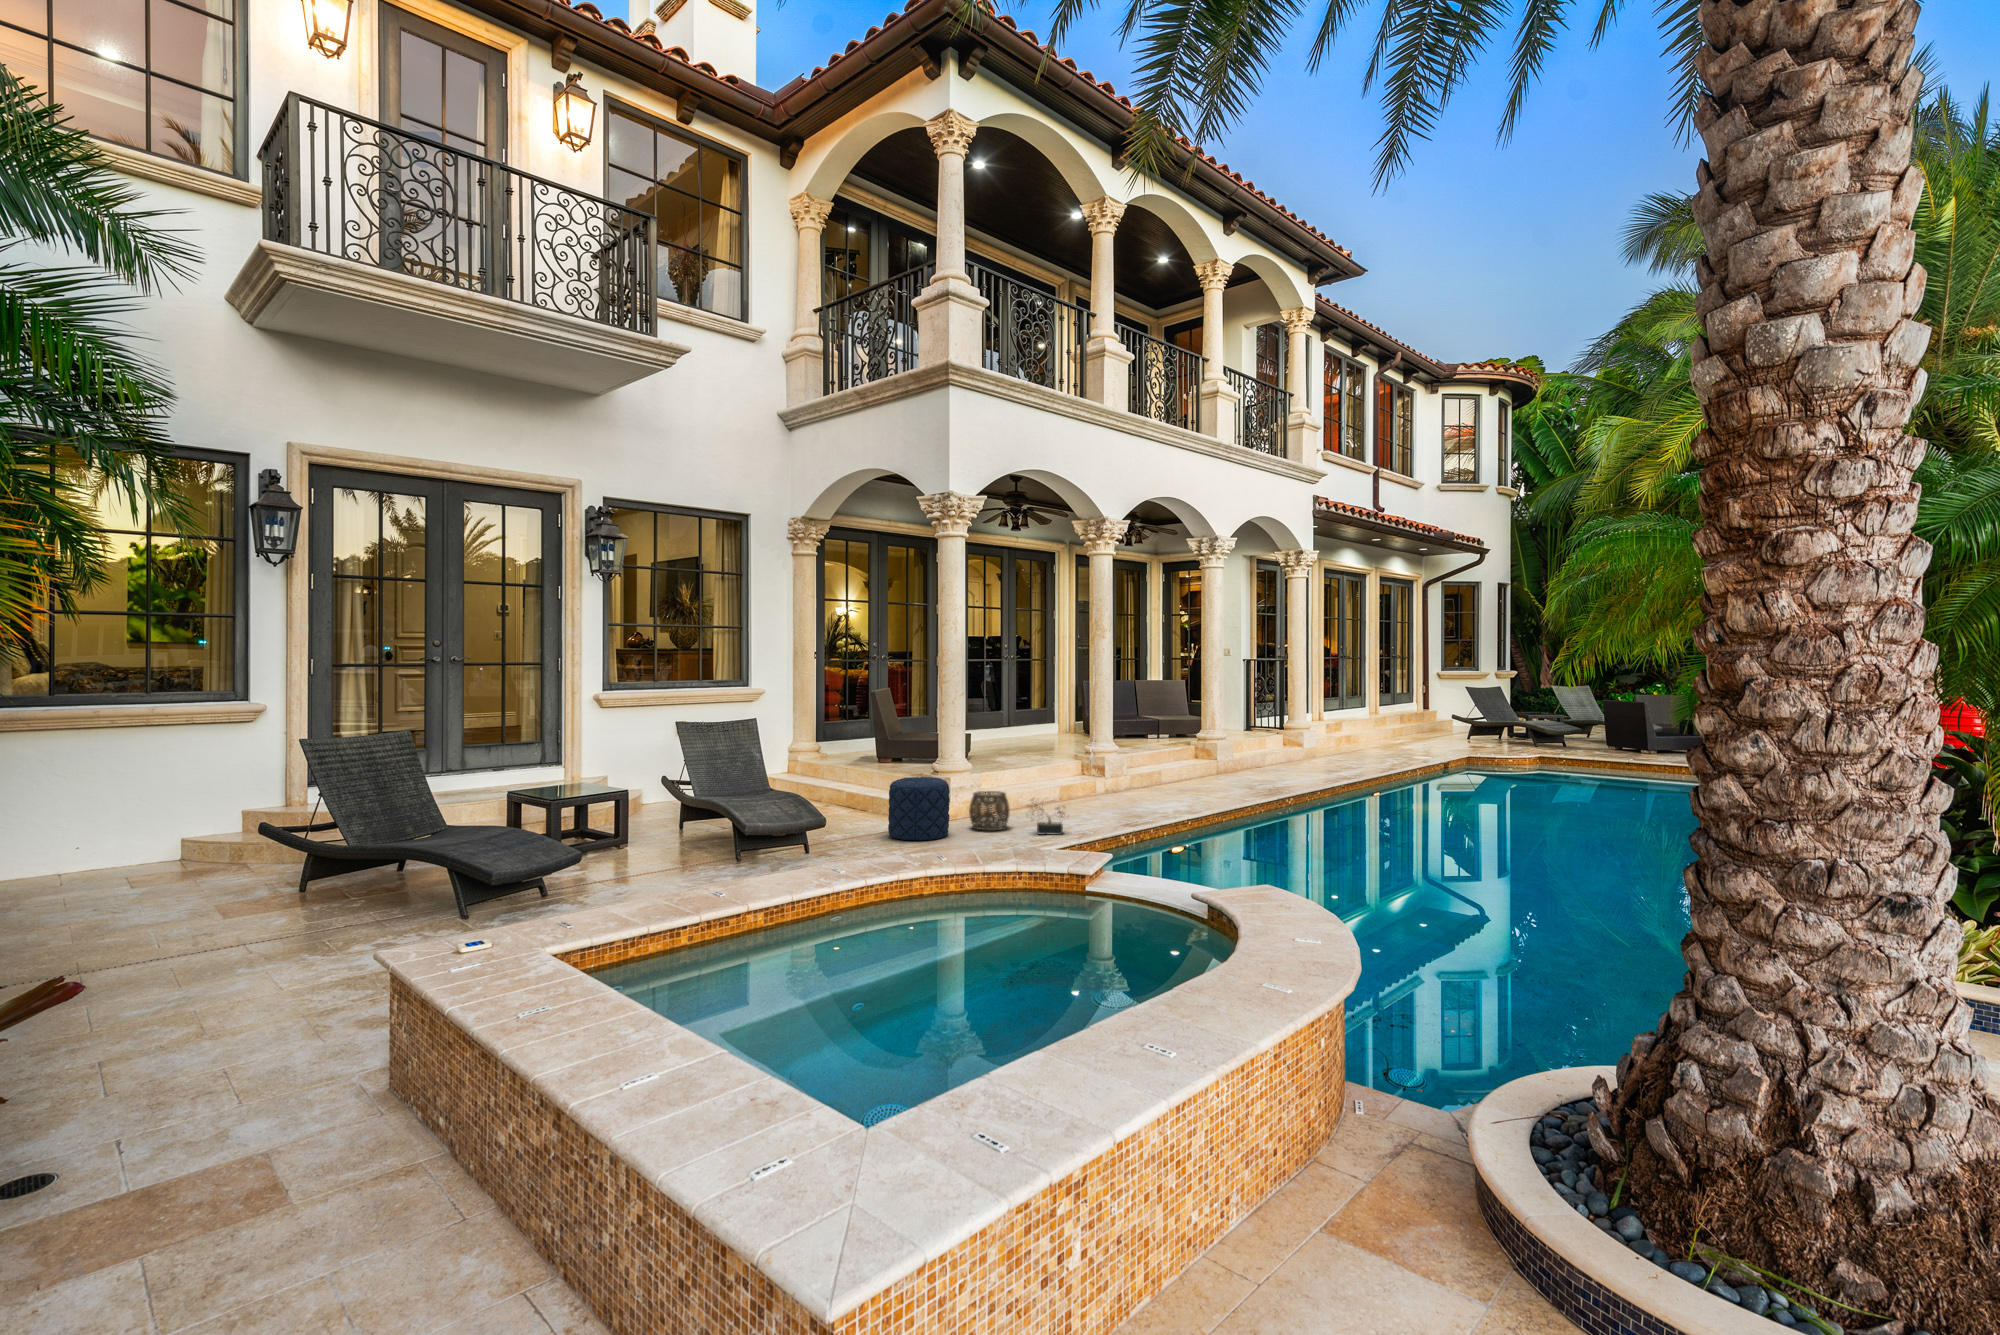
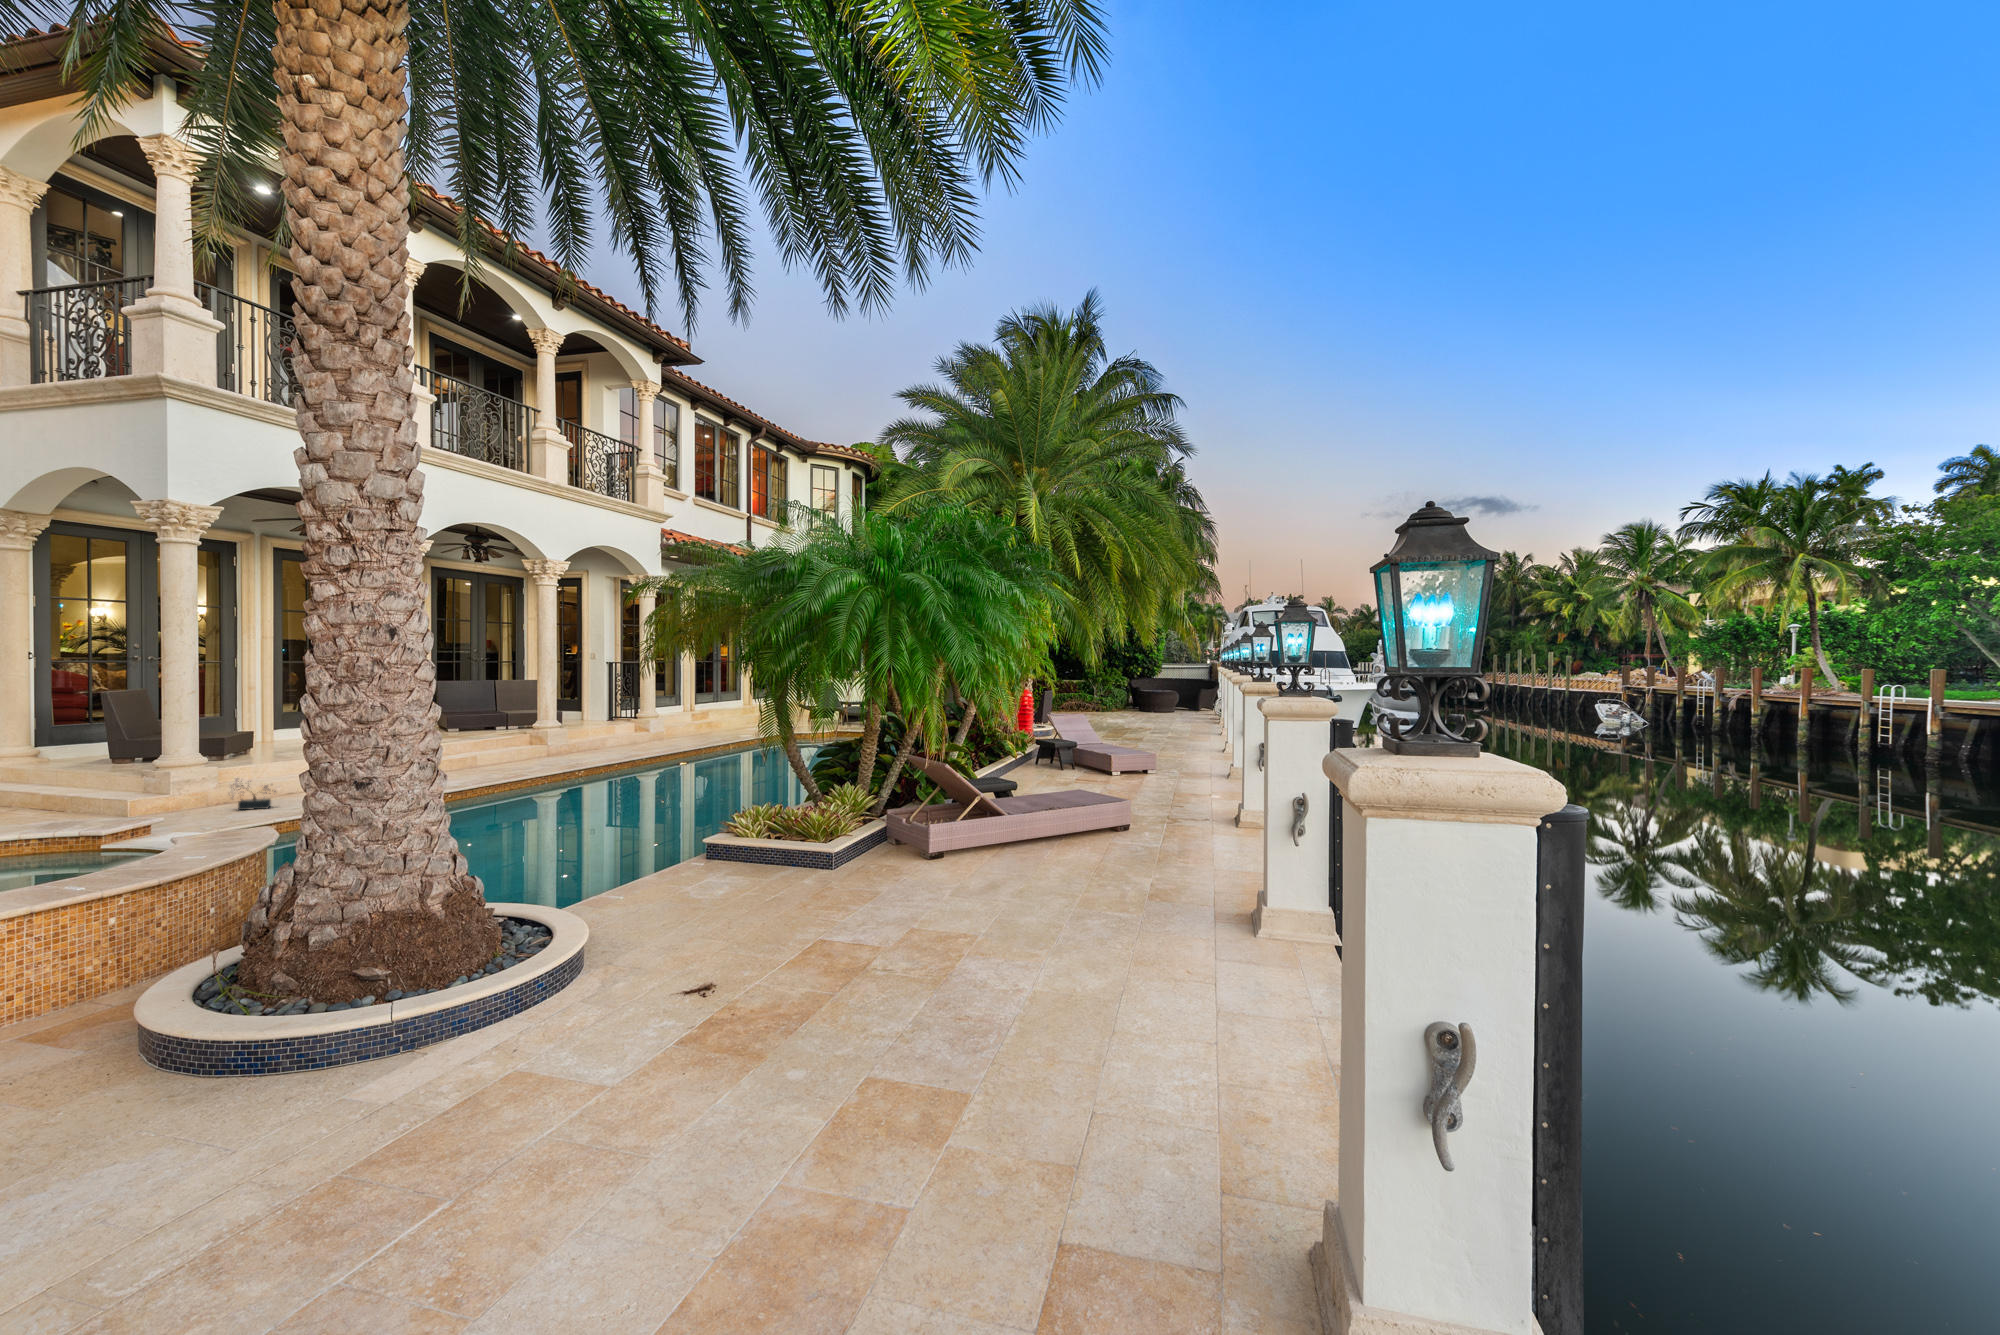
pouf: present [888,777,950,840] -> none [48,764,134,823]
woven basket: present [969,791,1010,831] -> none [166,774,218,810]

